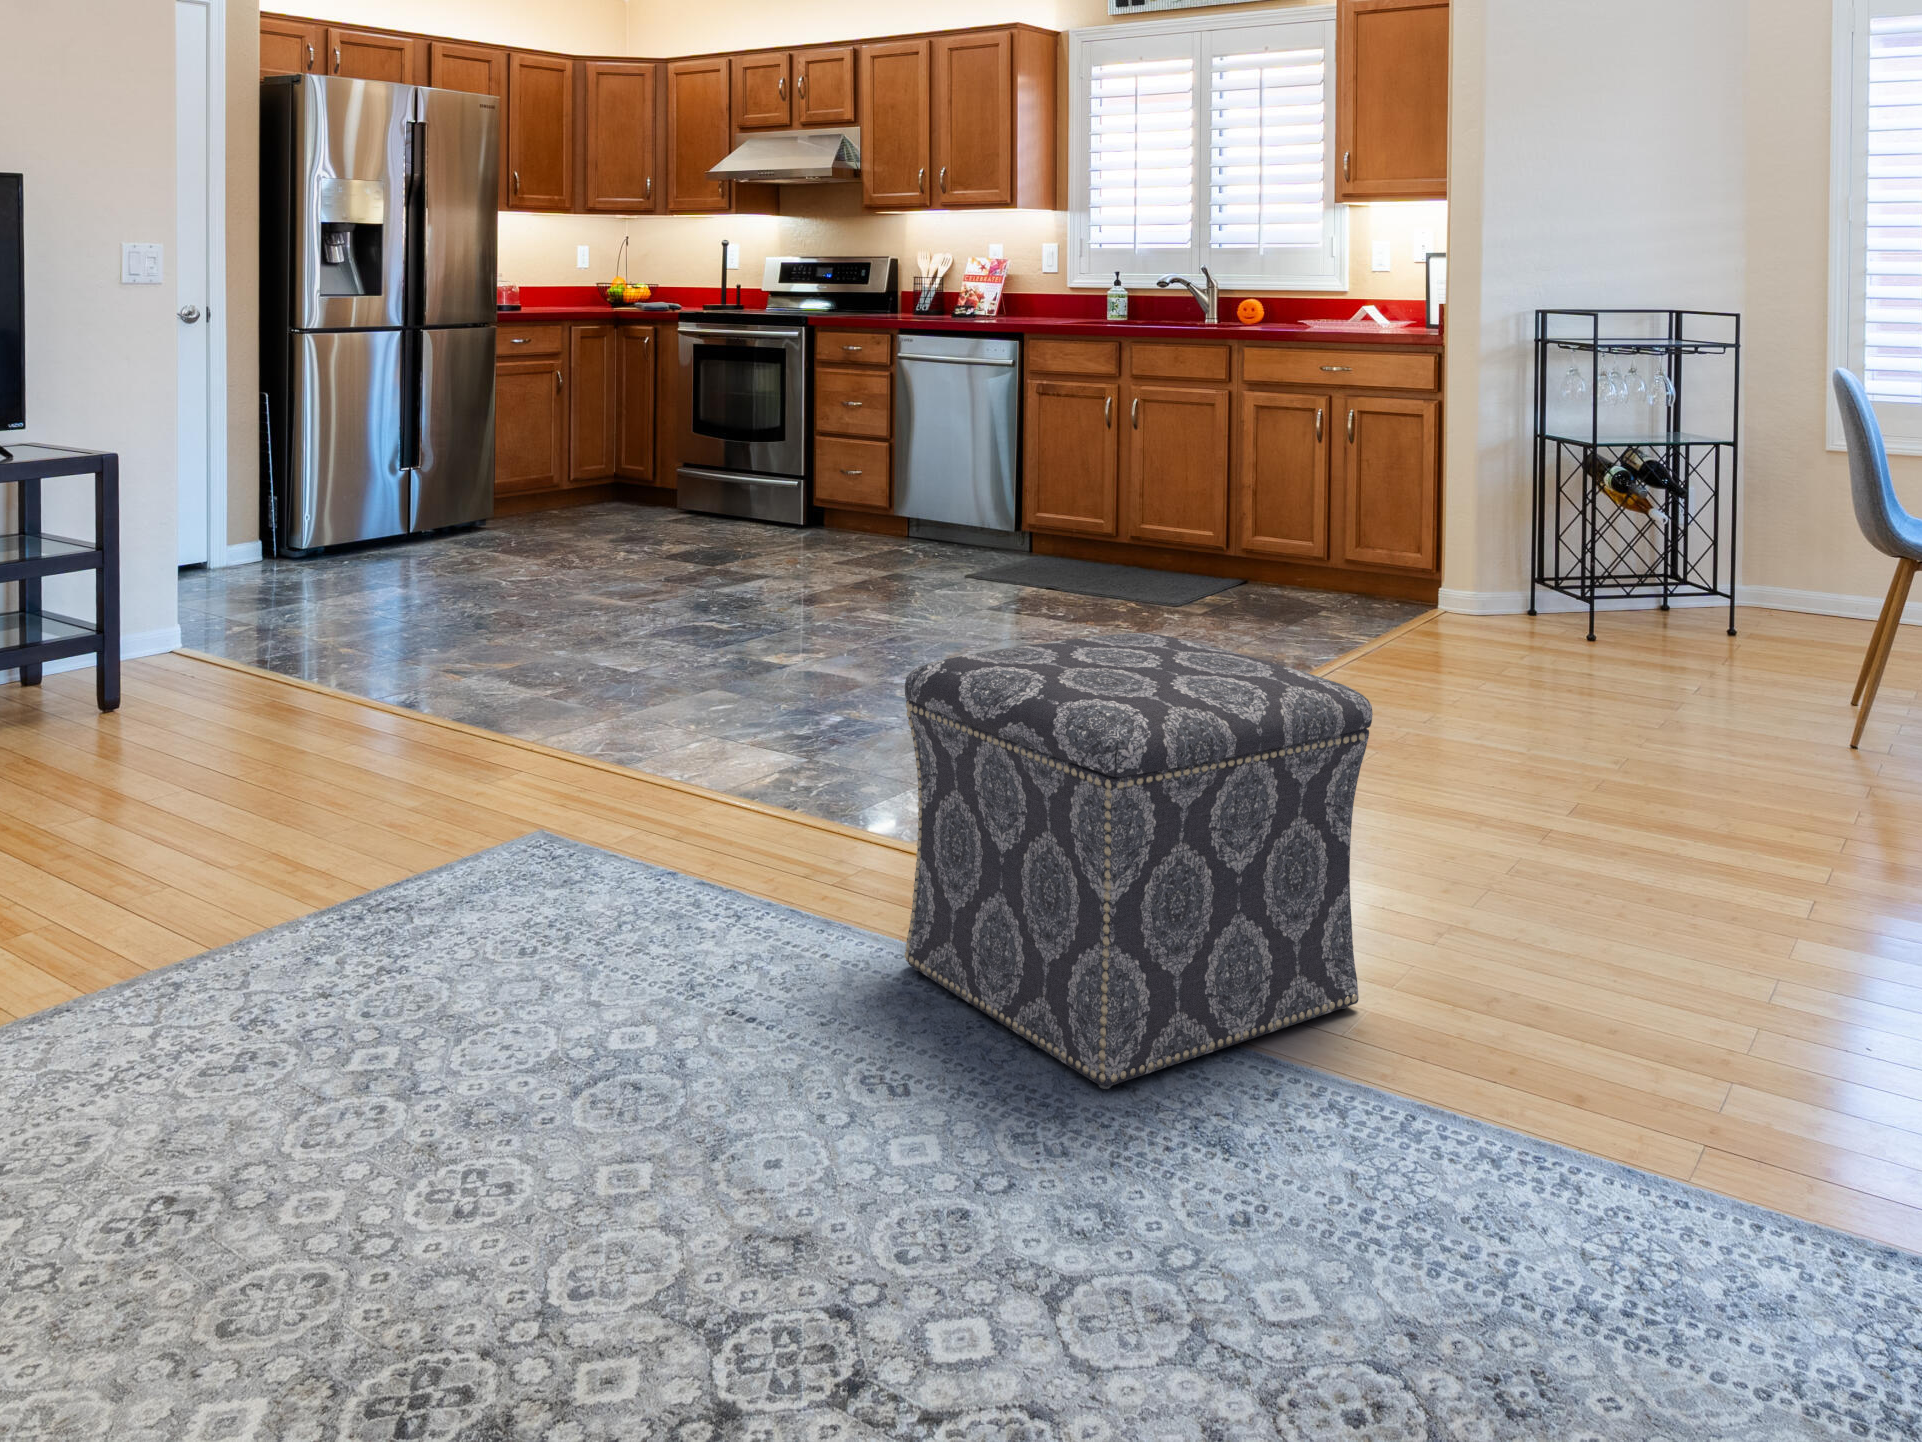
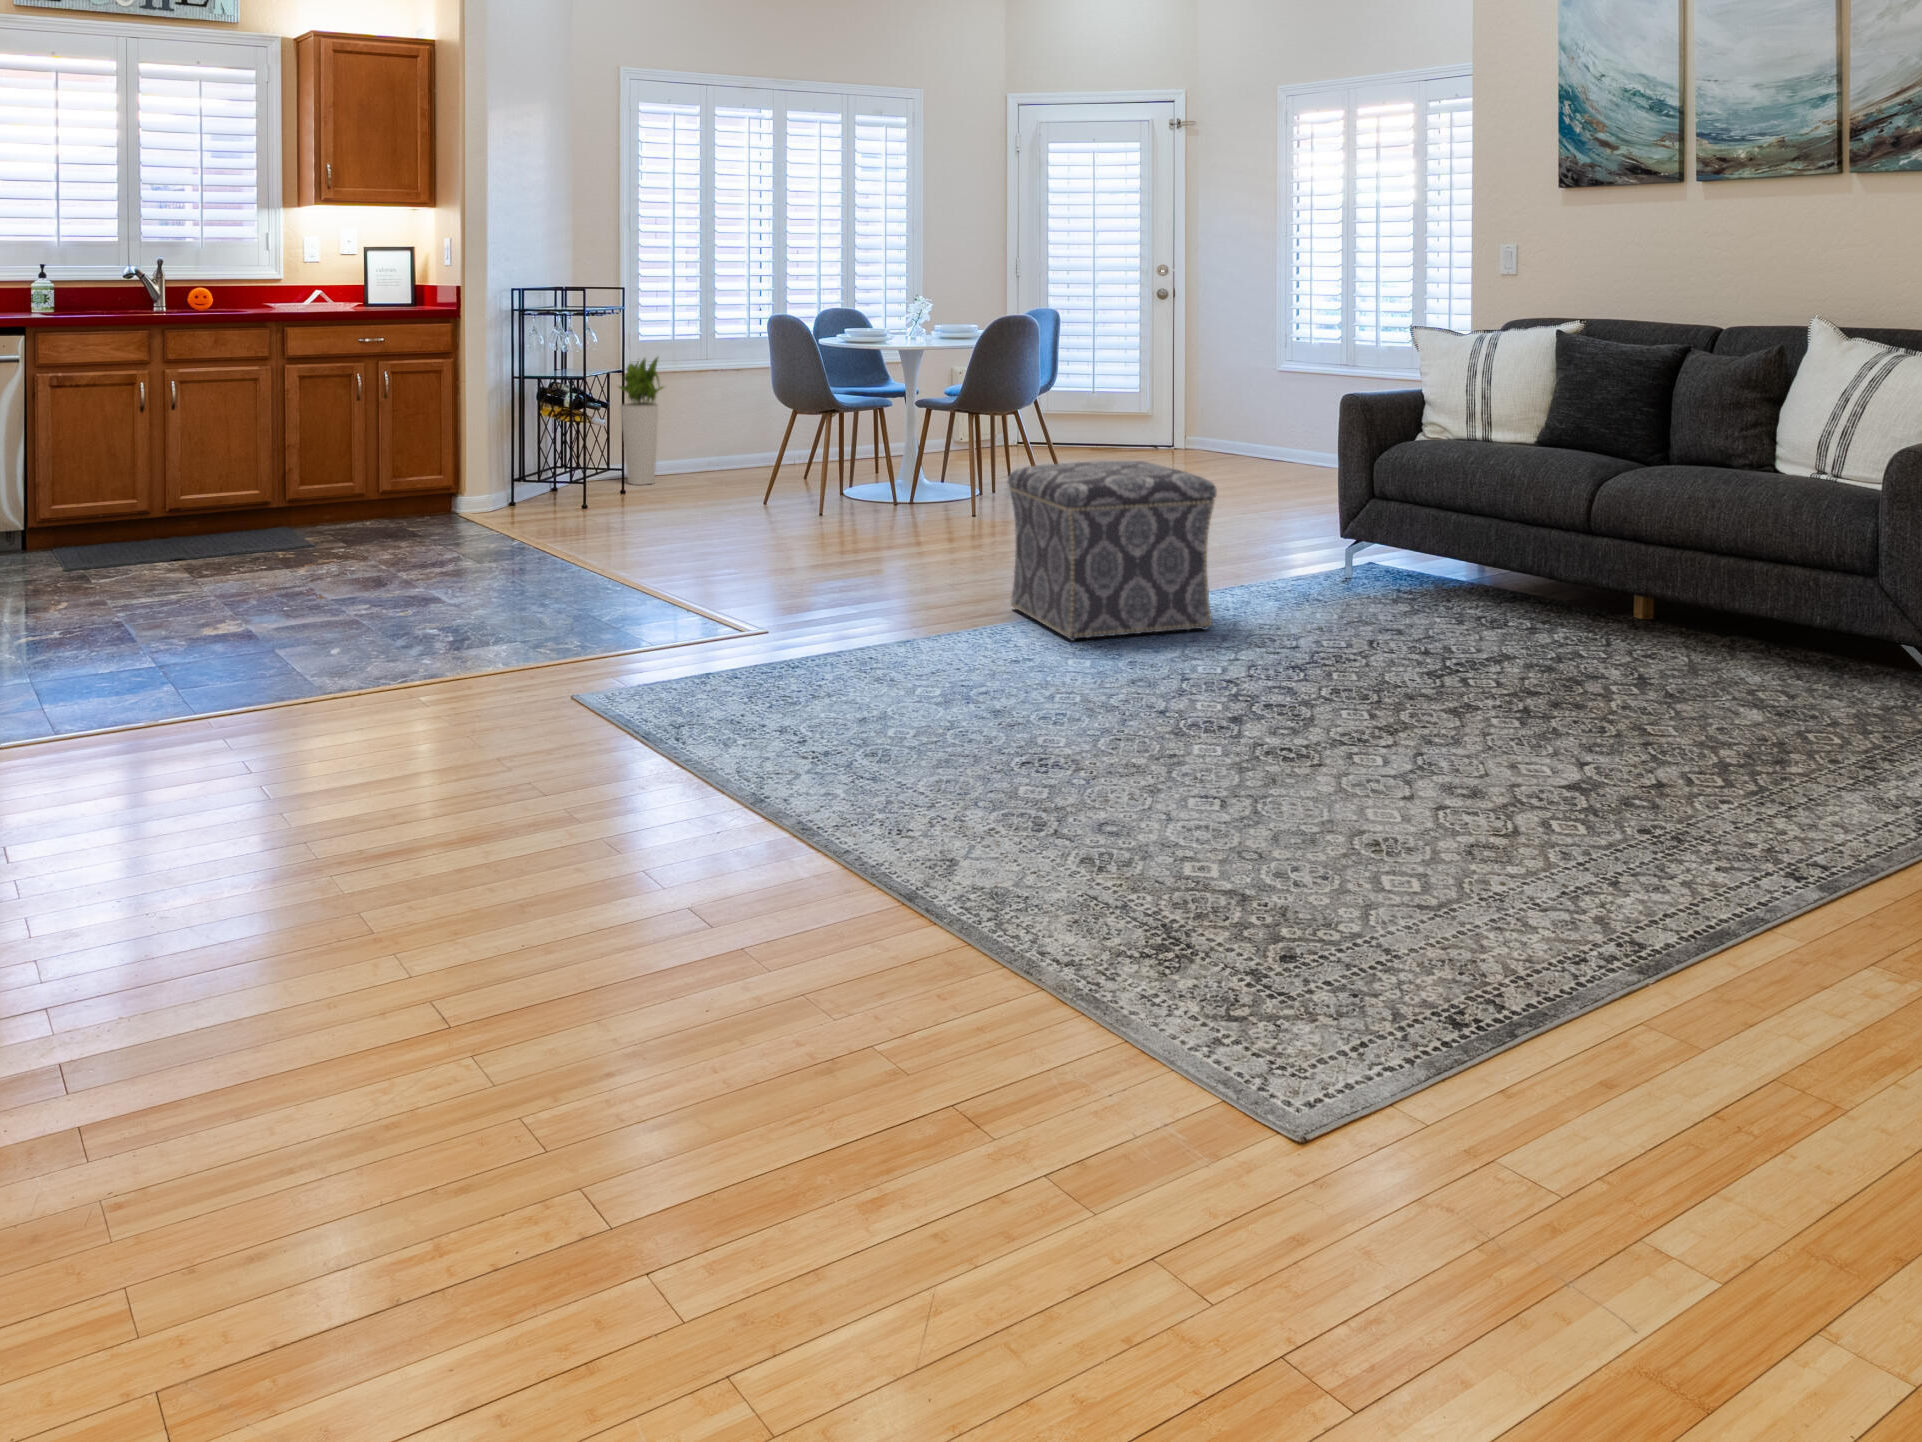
planter: none [1734,427,1832,634] -> present [619,357,663,485]

